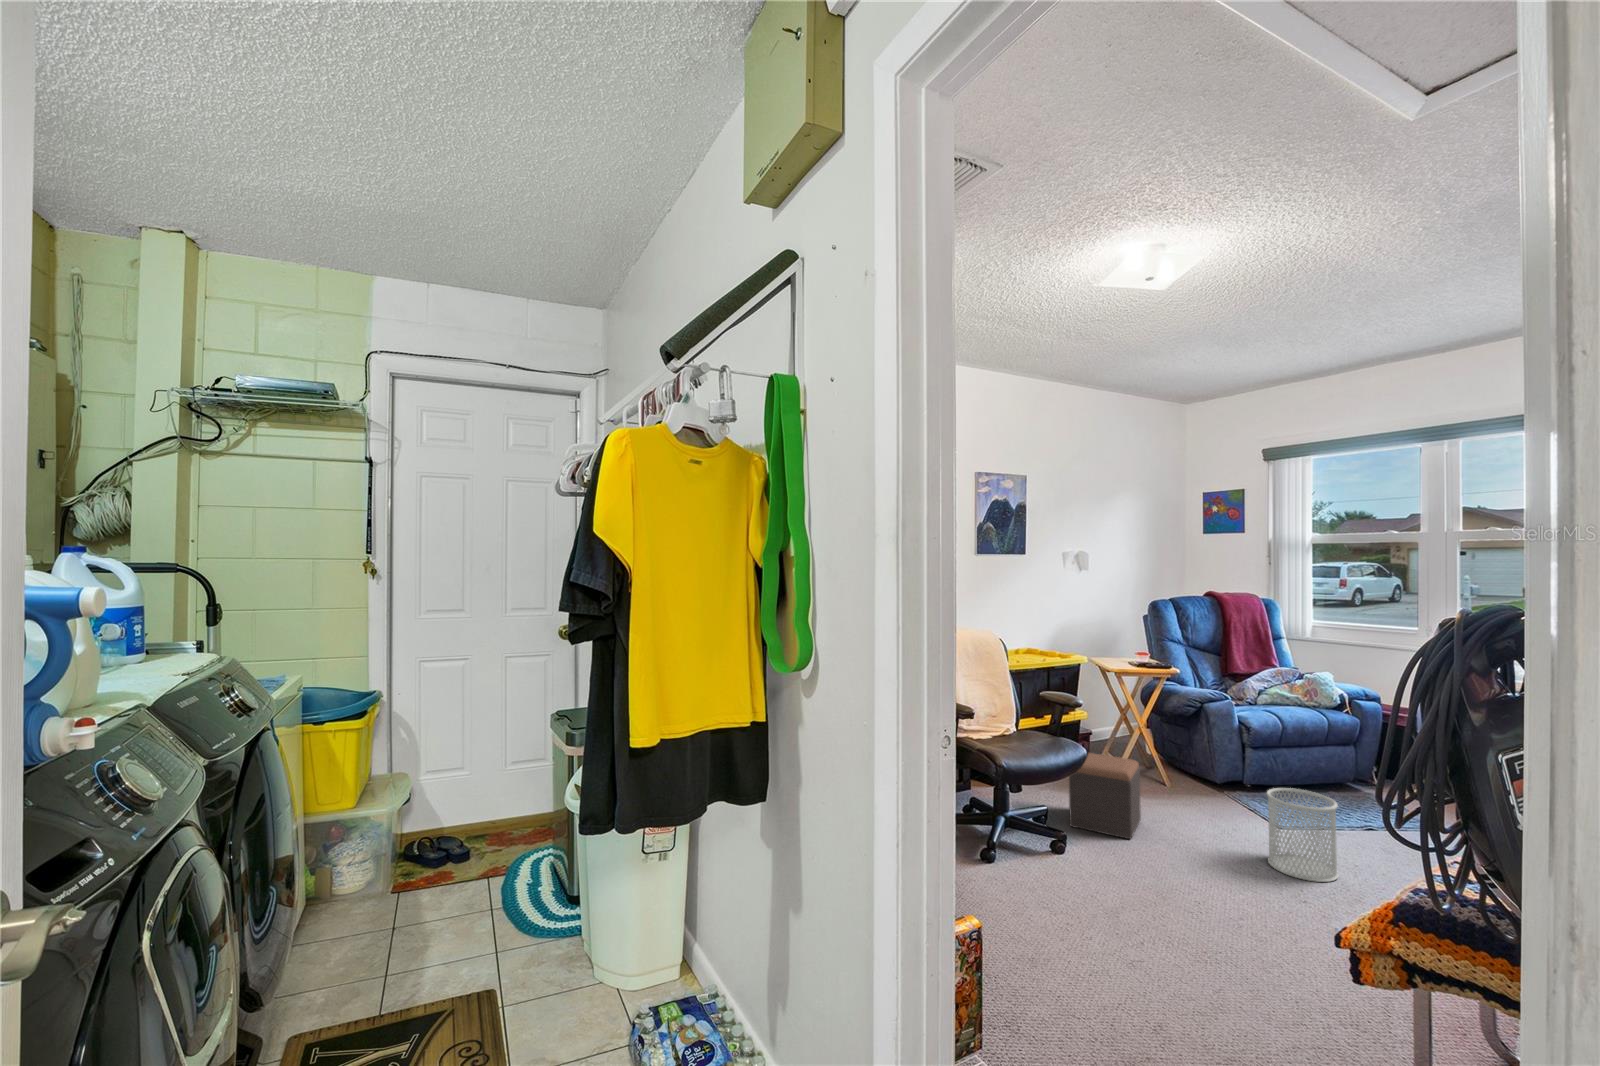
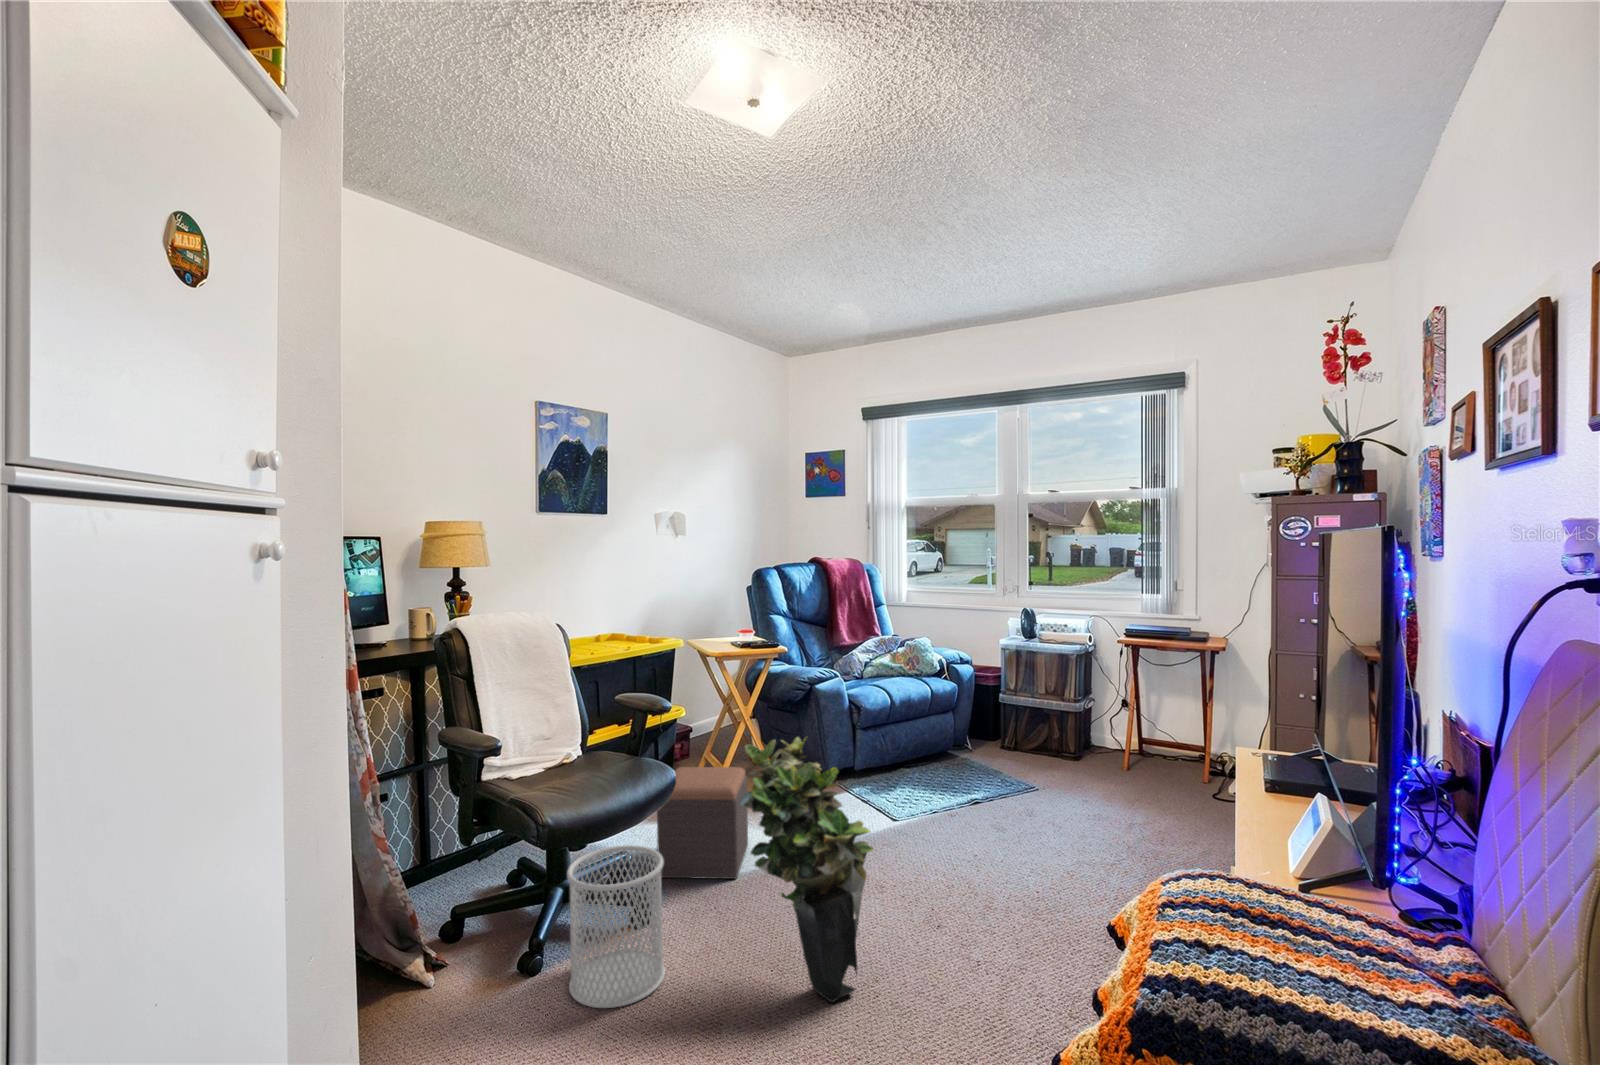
potted plant: none [1134,739,1241,925] -> present [740,737,873,1002]
wastebasket: present [1267,788,1339,882] -> present [567,845,665,1008]

